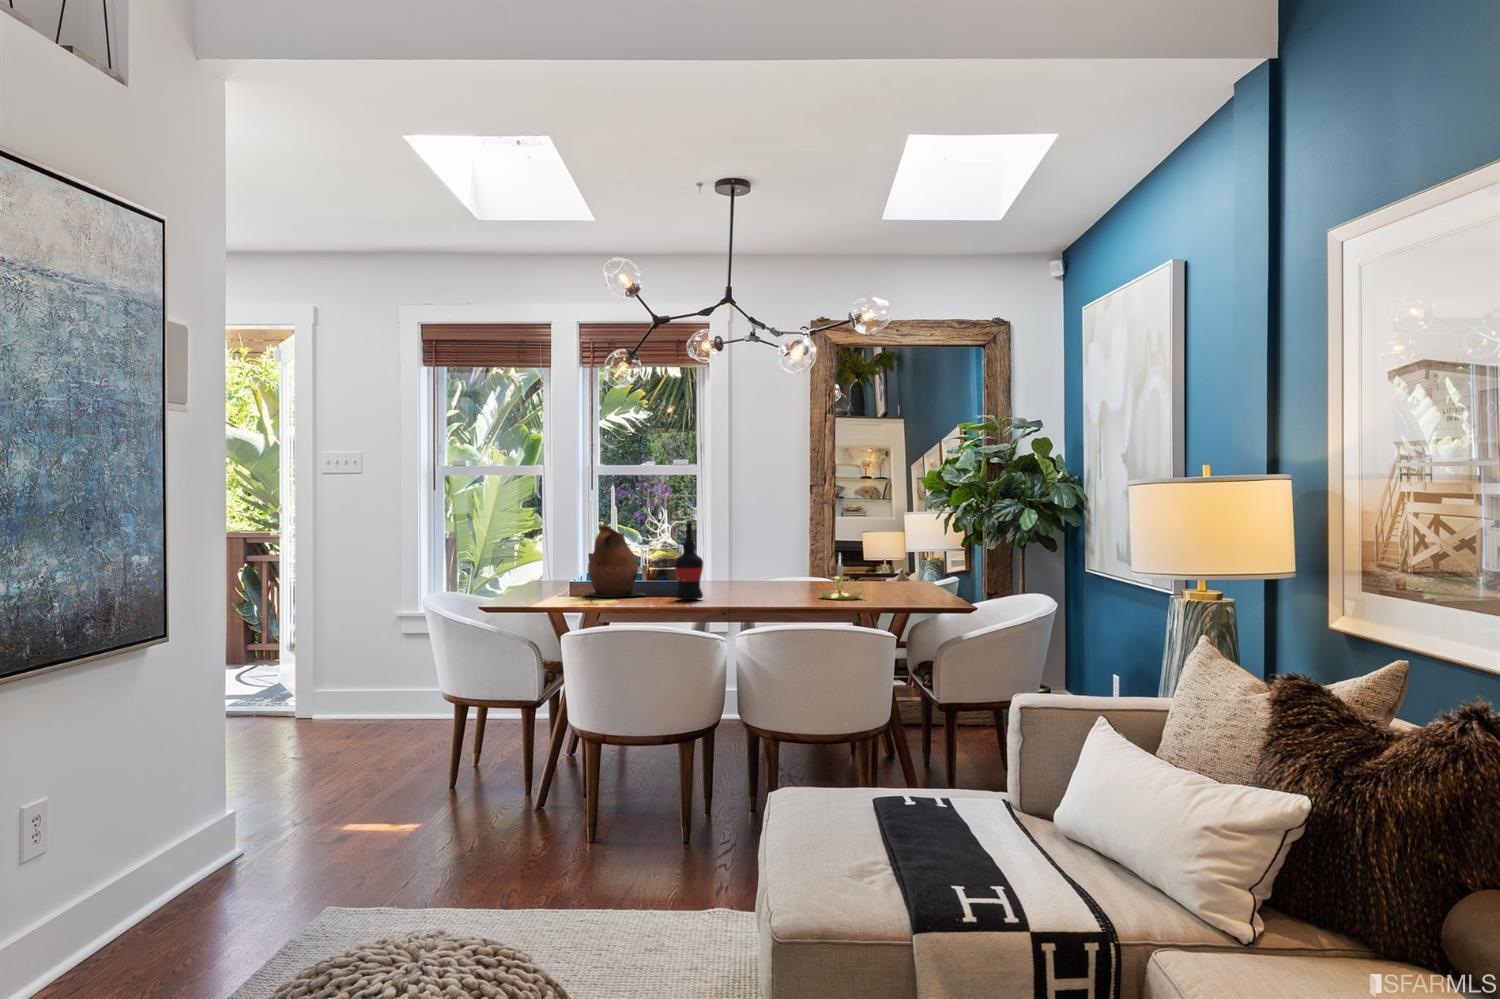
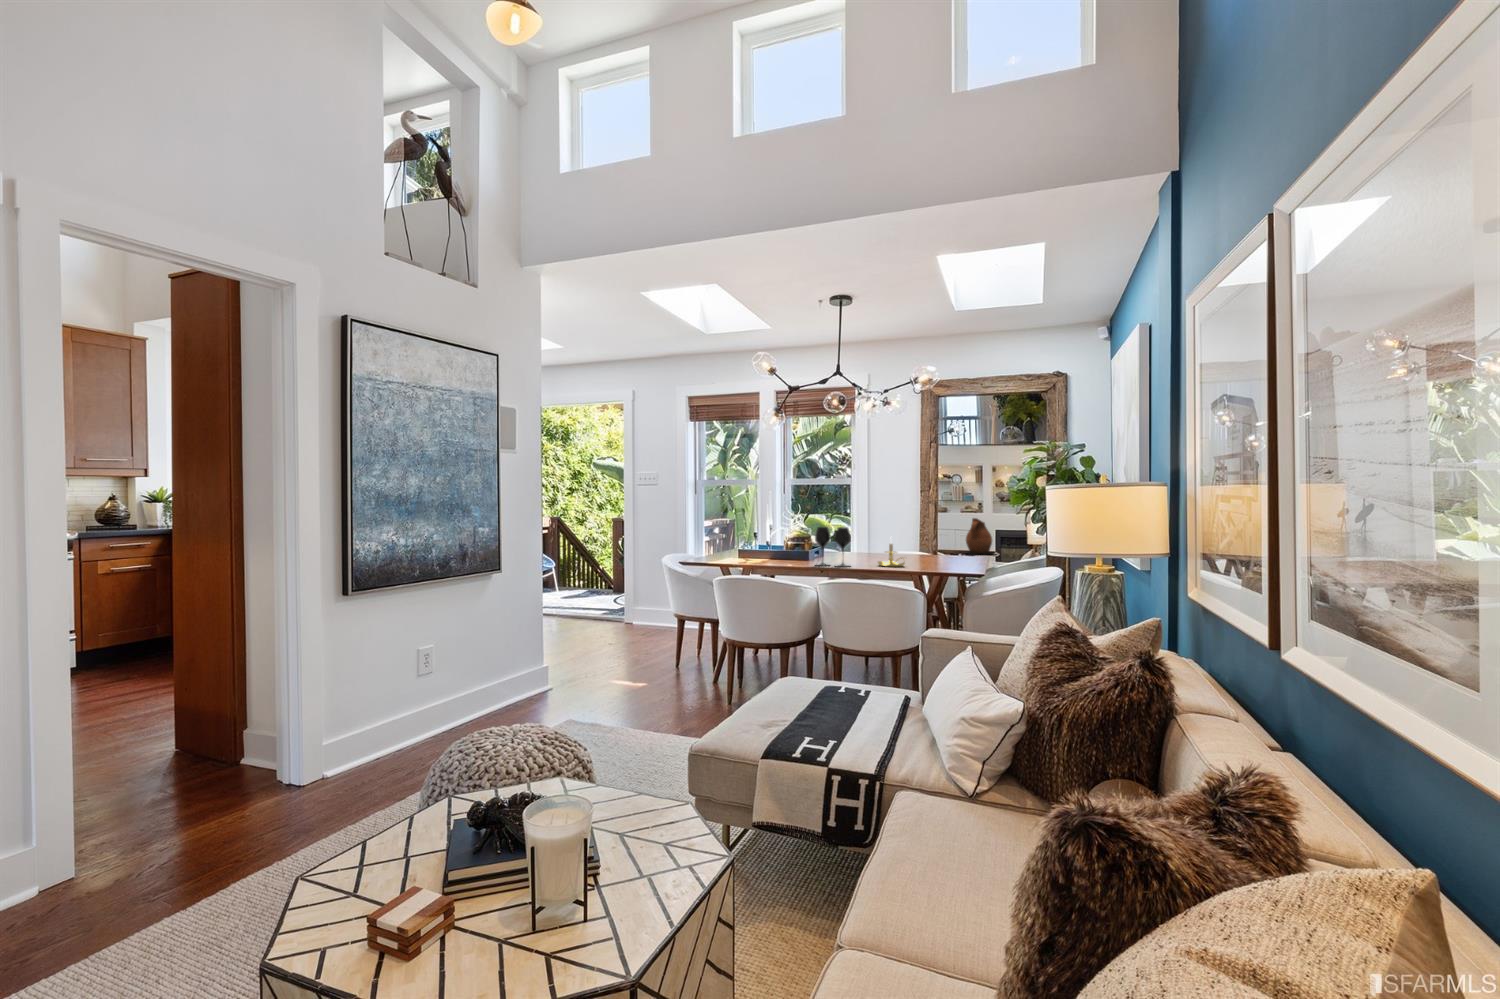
wine bottle: present [675,520,703,600] -> none [784,513,802,563]
ceramic pitcher: present [584,525,645,597] -> present [966,518,992,554]
wine glass: none [730,541,789,603] -> present [815,527,851,567]

